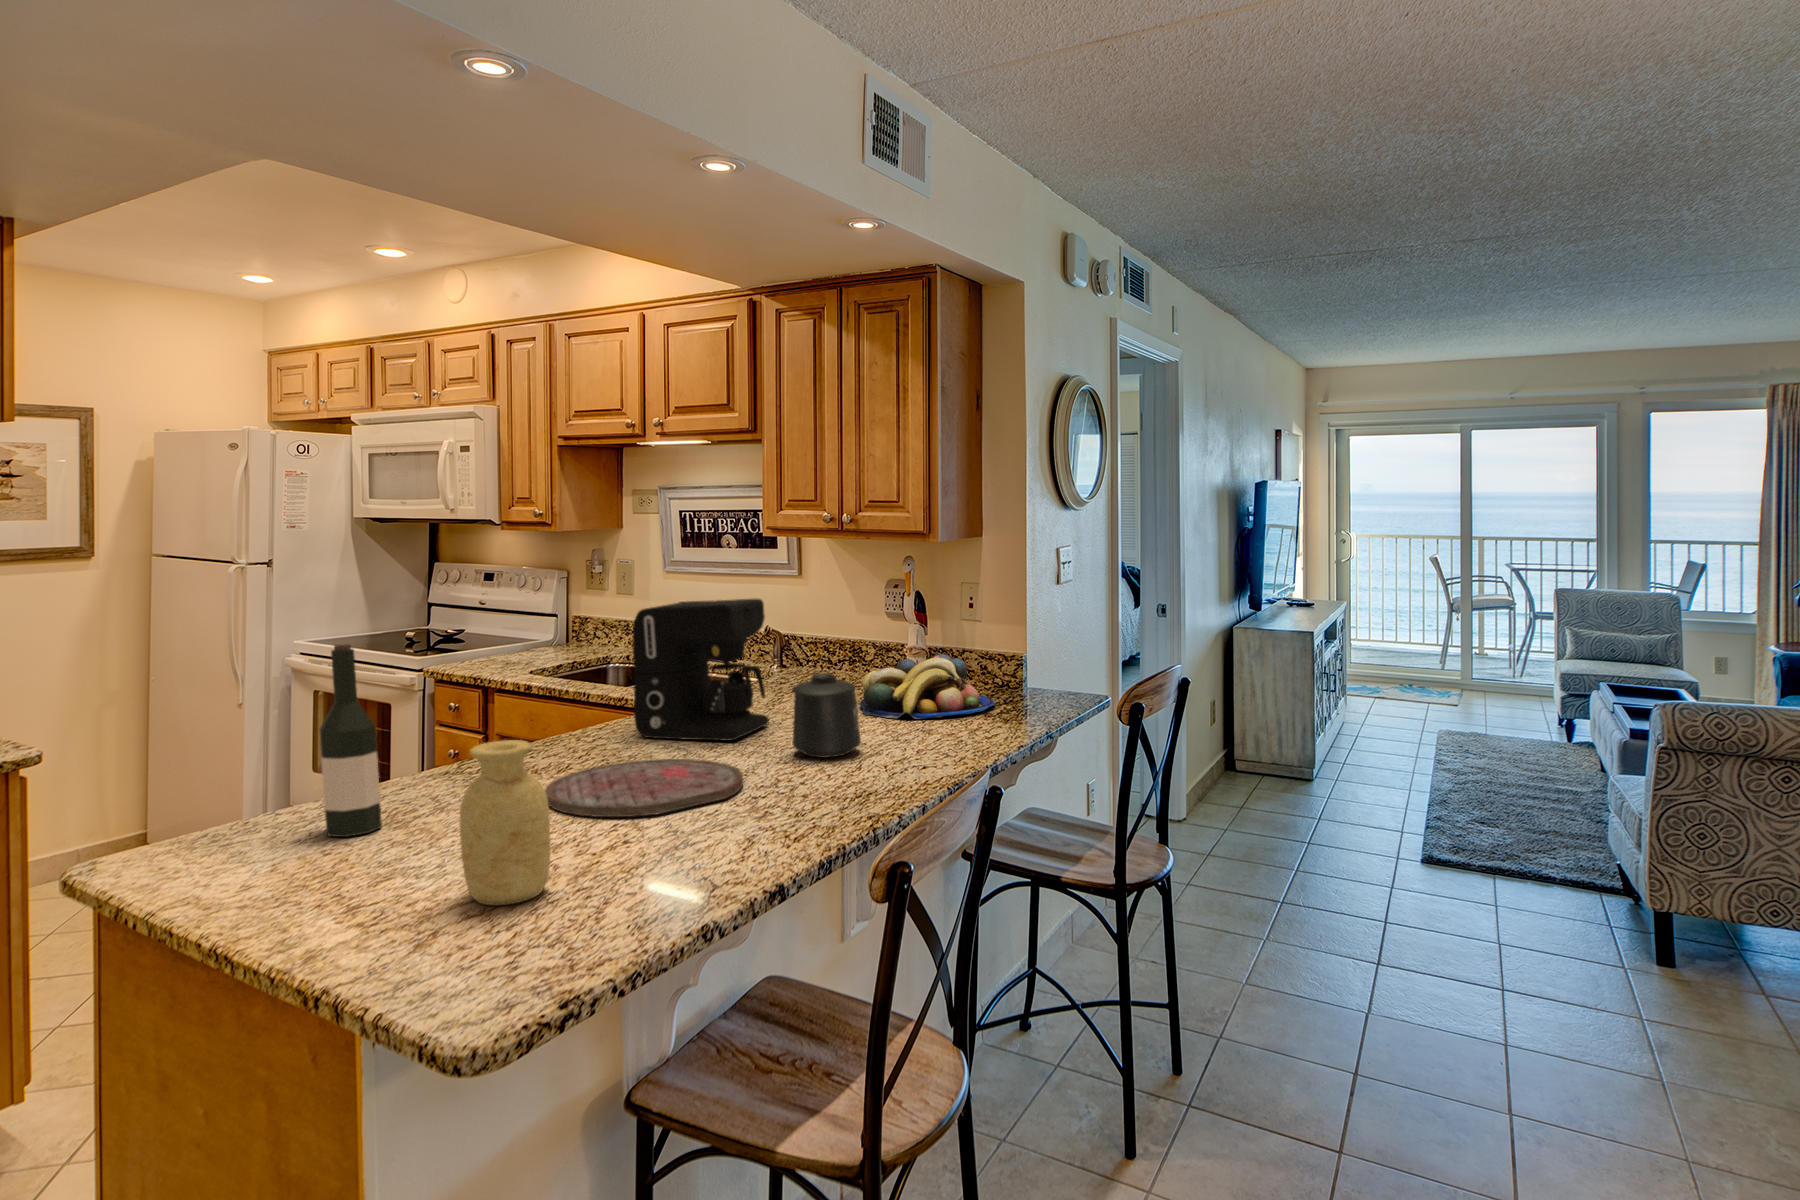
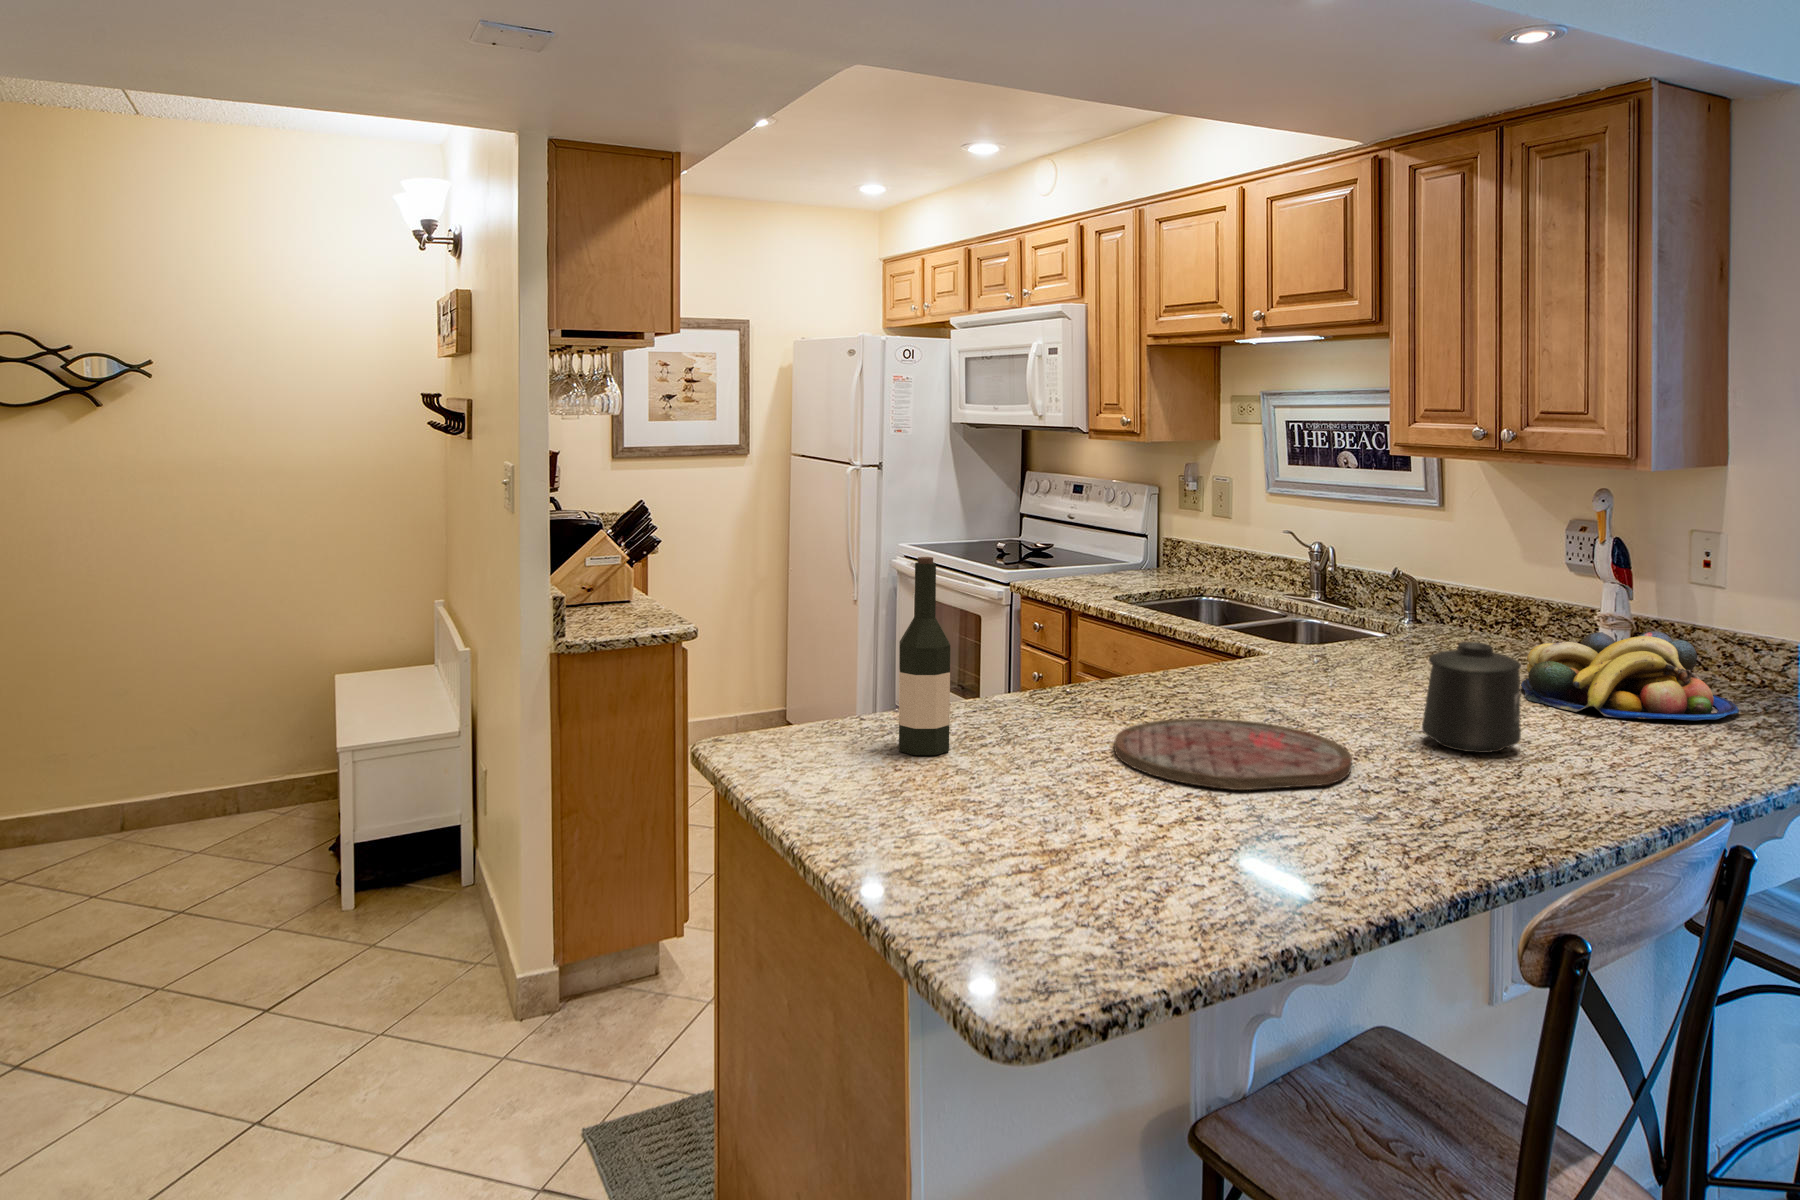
coffee maker: present [633,598,769,741] -> none [1224,535,1400,710]
vase: present [460,740,550,905] -> none [1019,683,1115,868]

